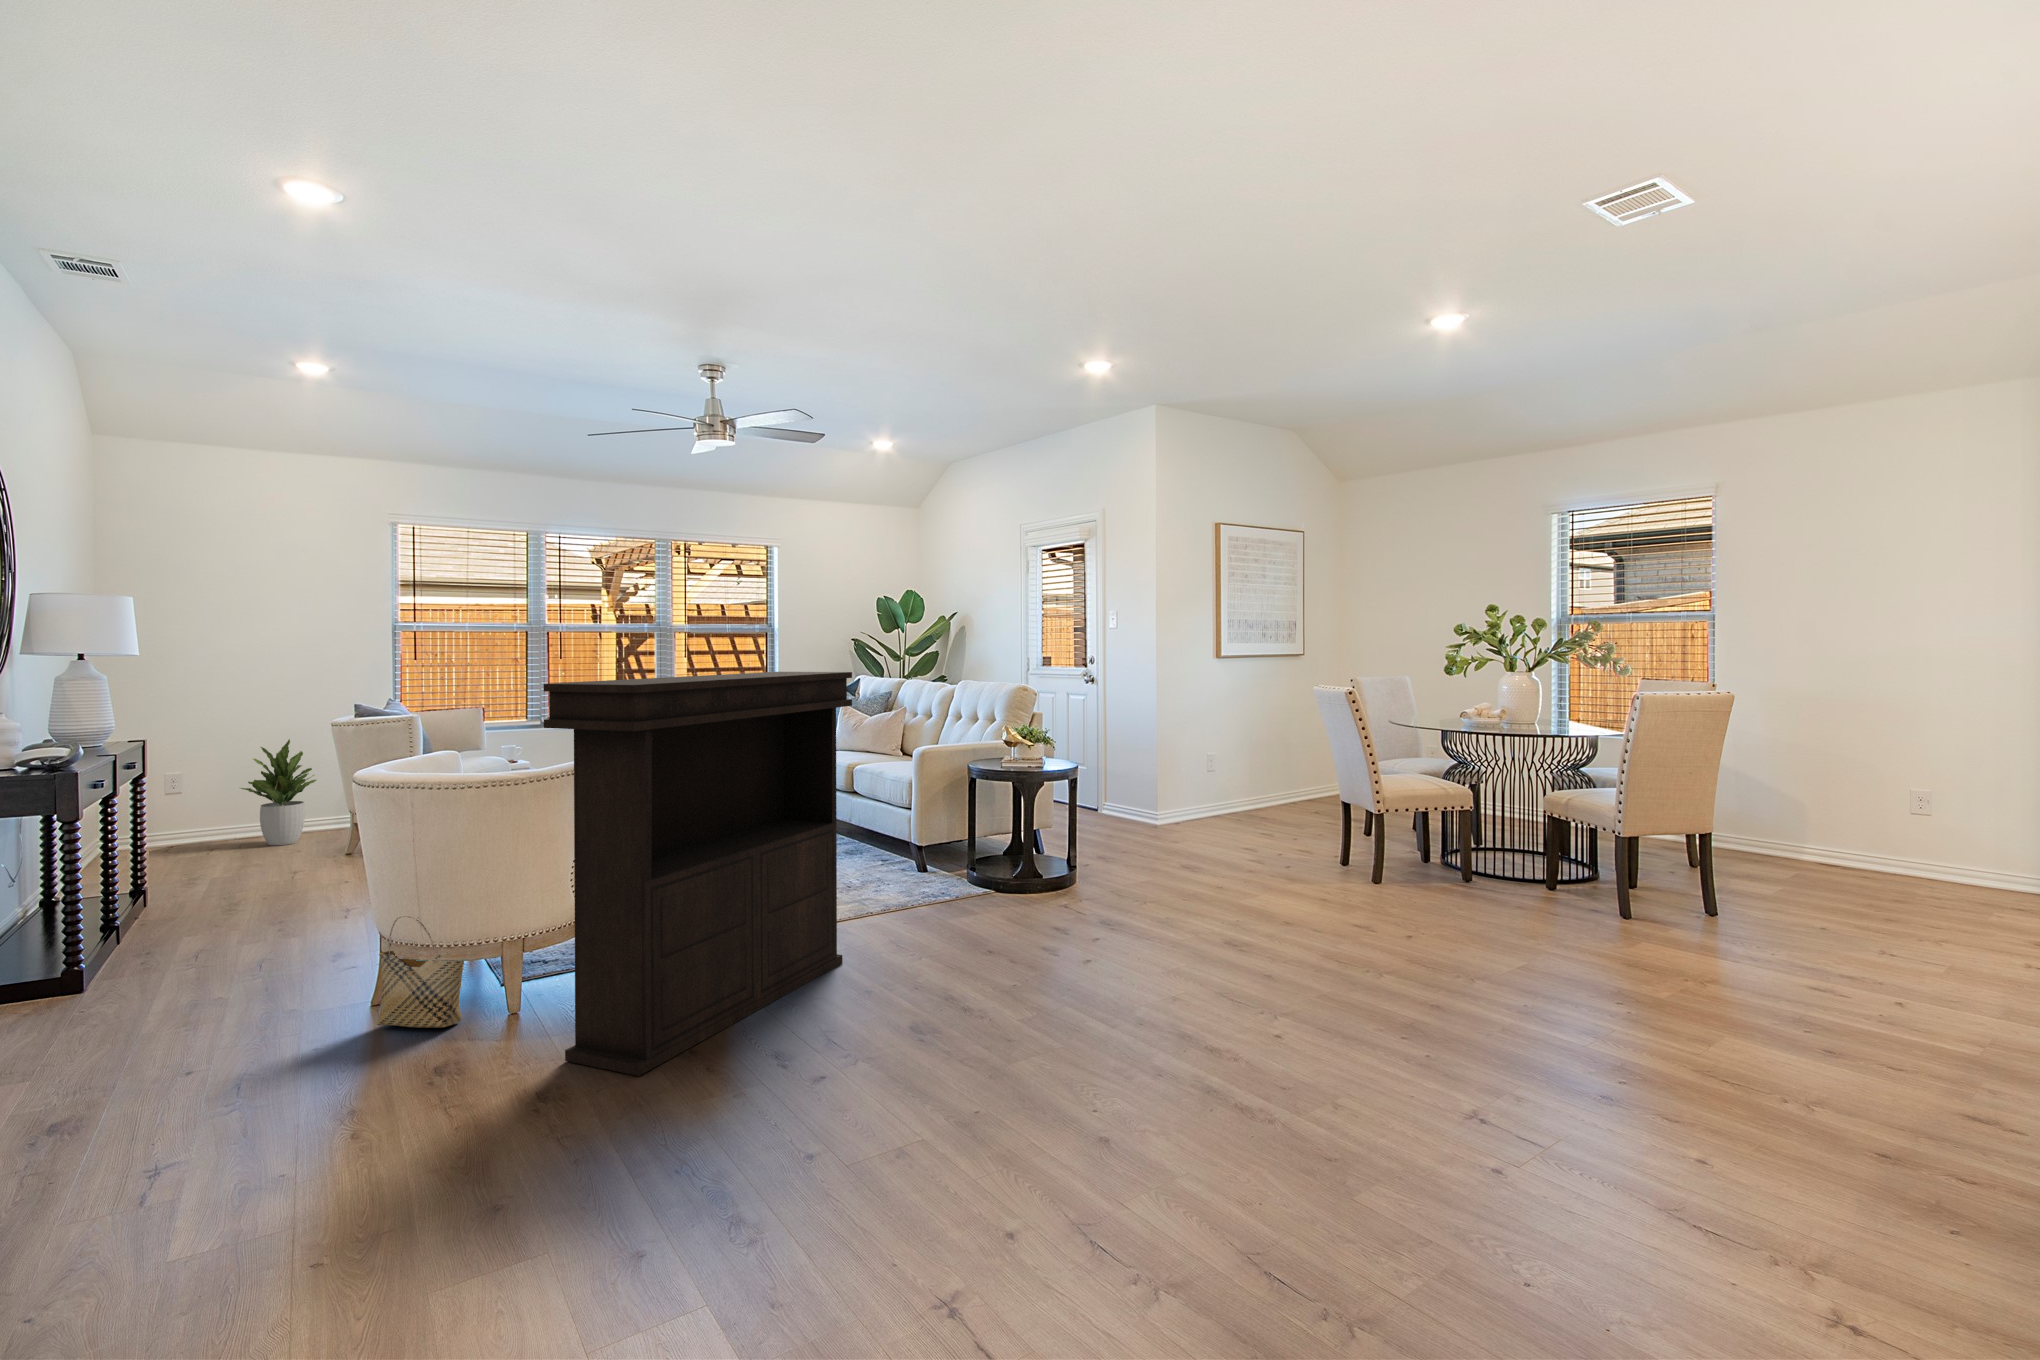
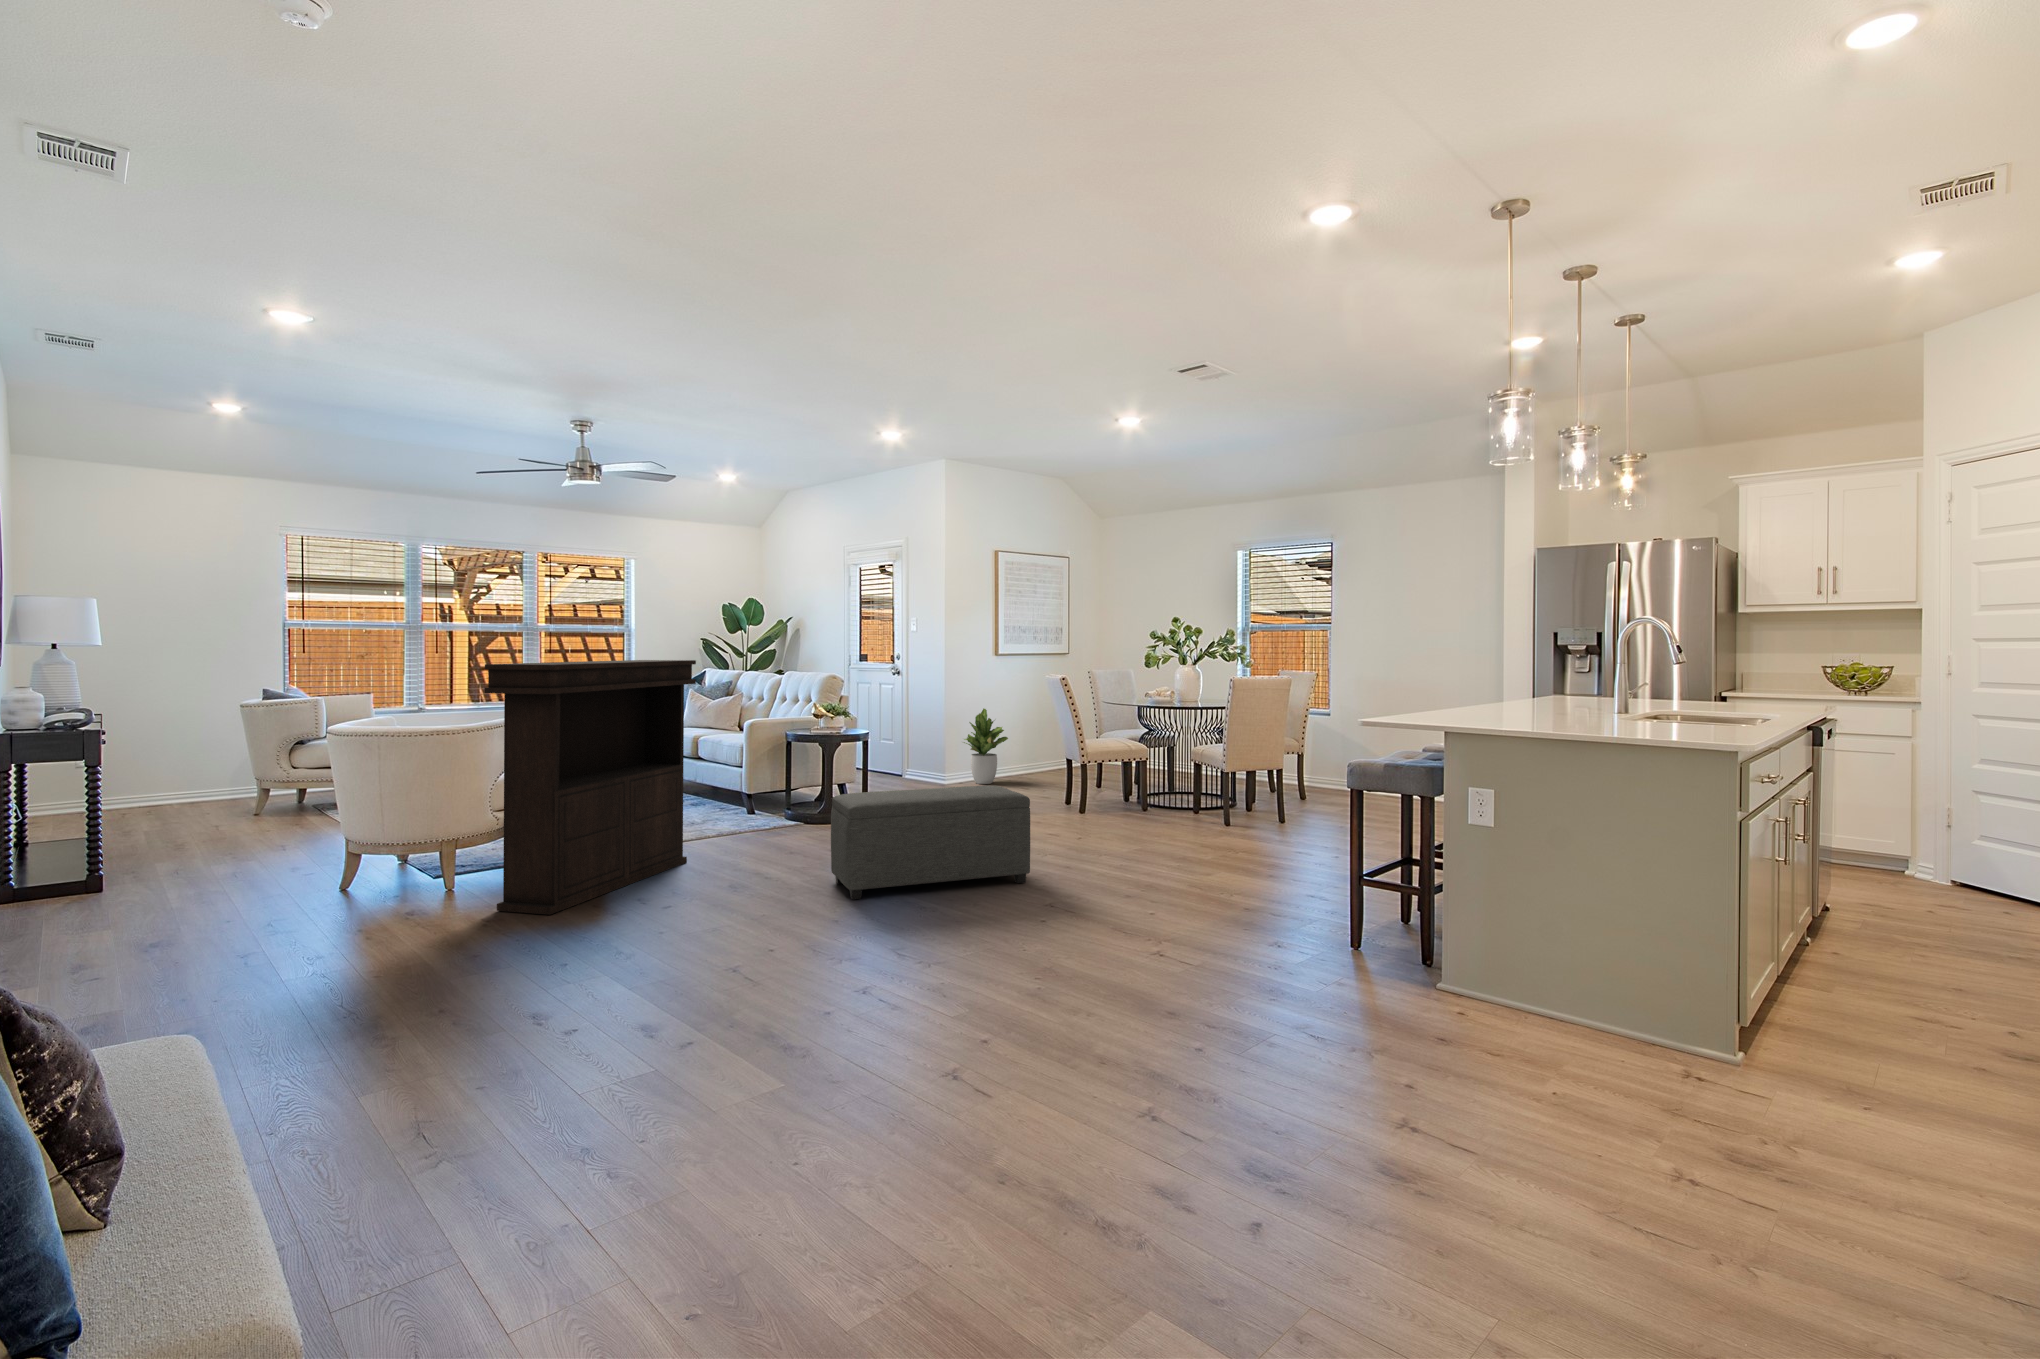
potted plant: present [241,739,316,845] -> present [964,708,1008,784]
ottoman: none [1058,868,1384,1065] -> present [831,785,1030,900]
woven basket: present [377,916,464,1028] -> none [352,820,418,900]

